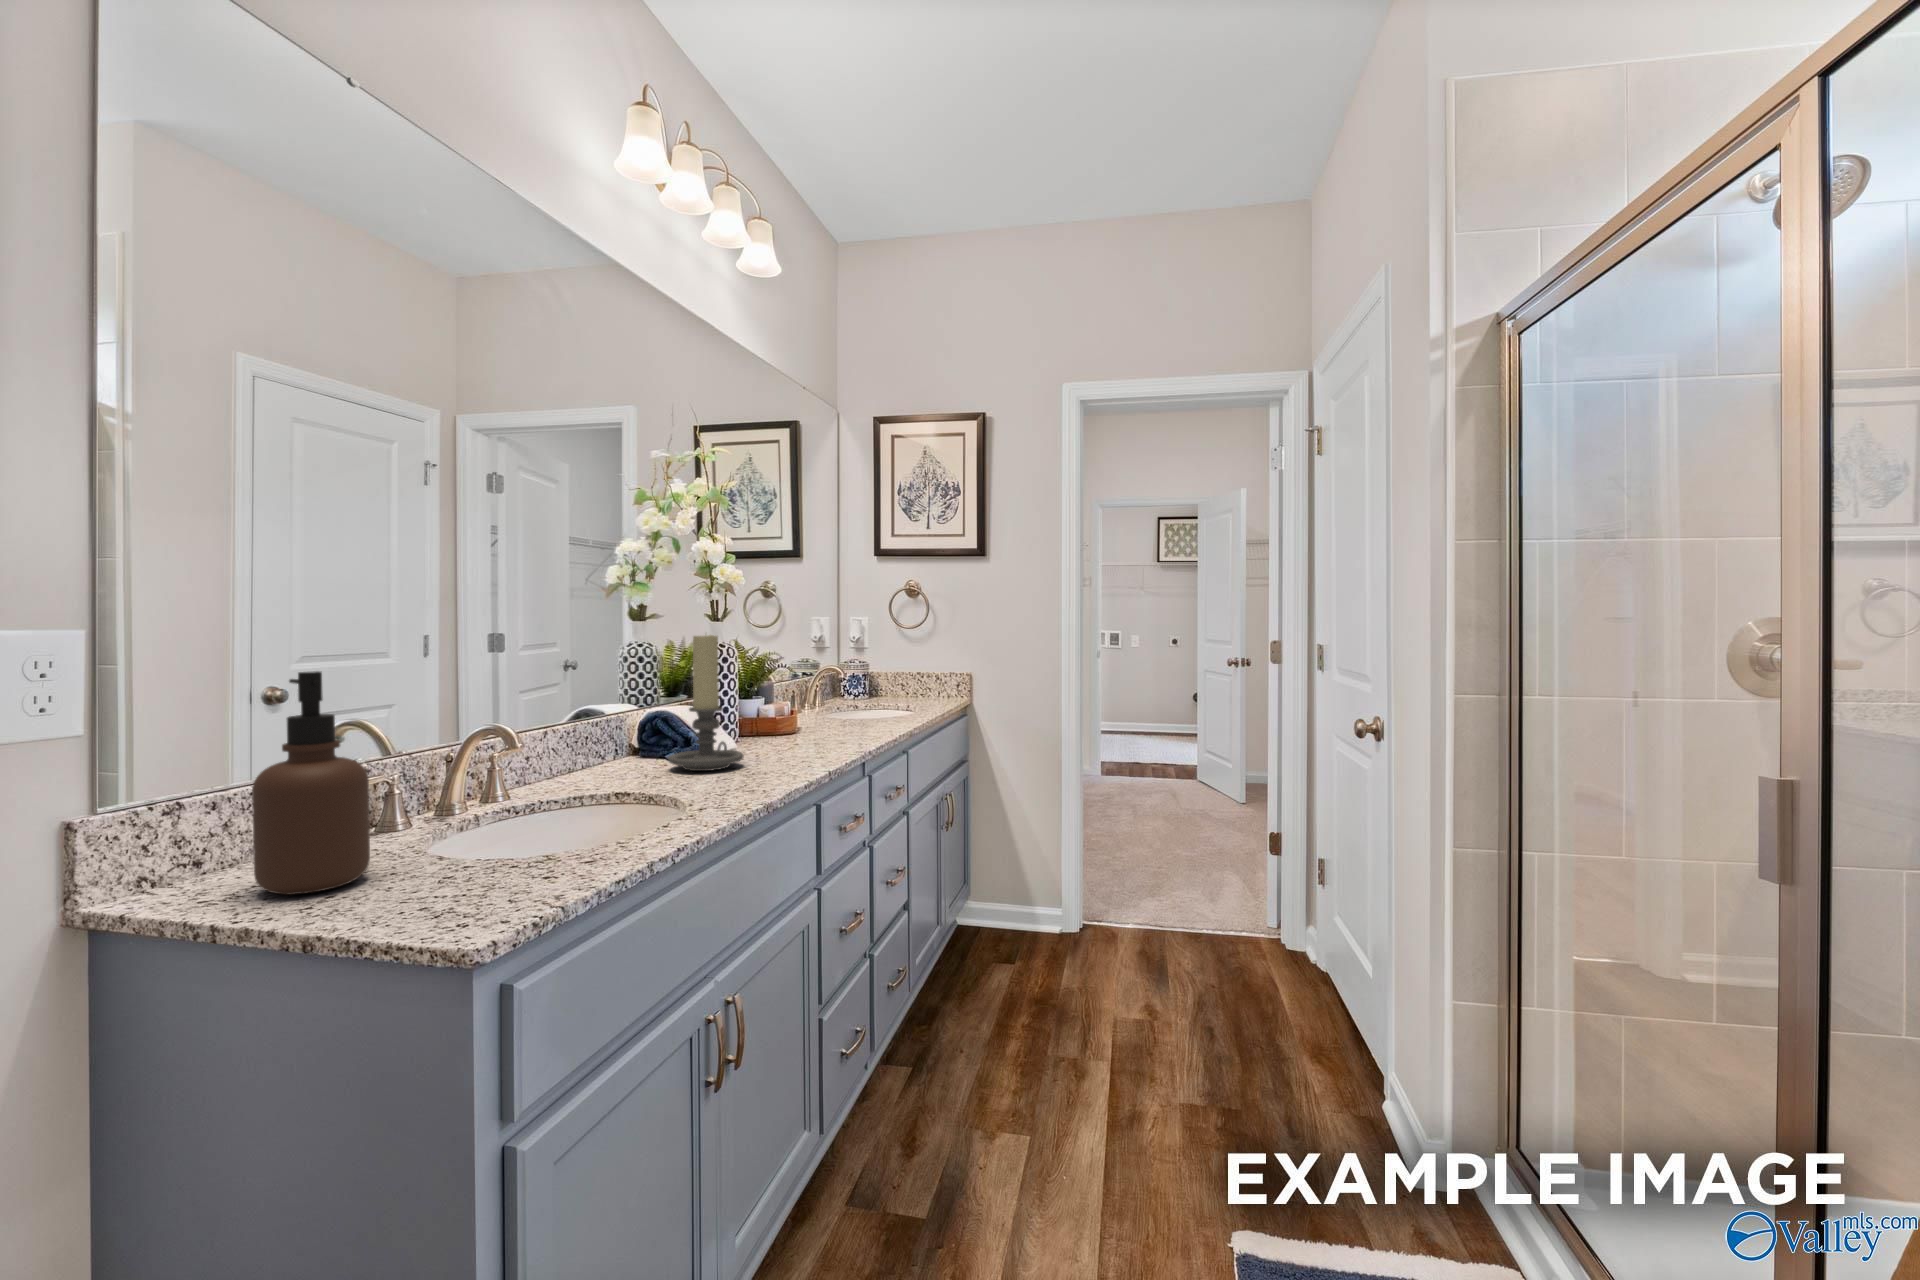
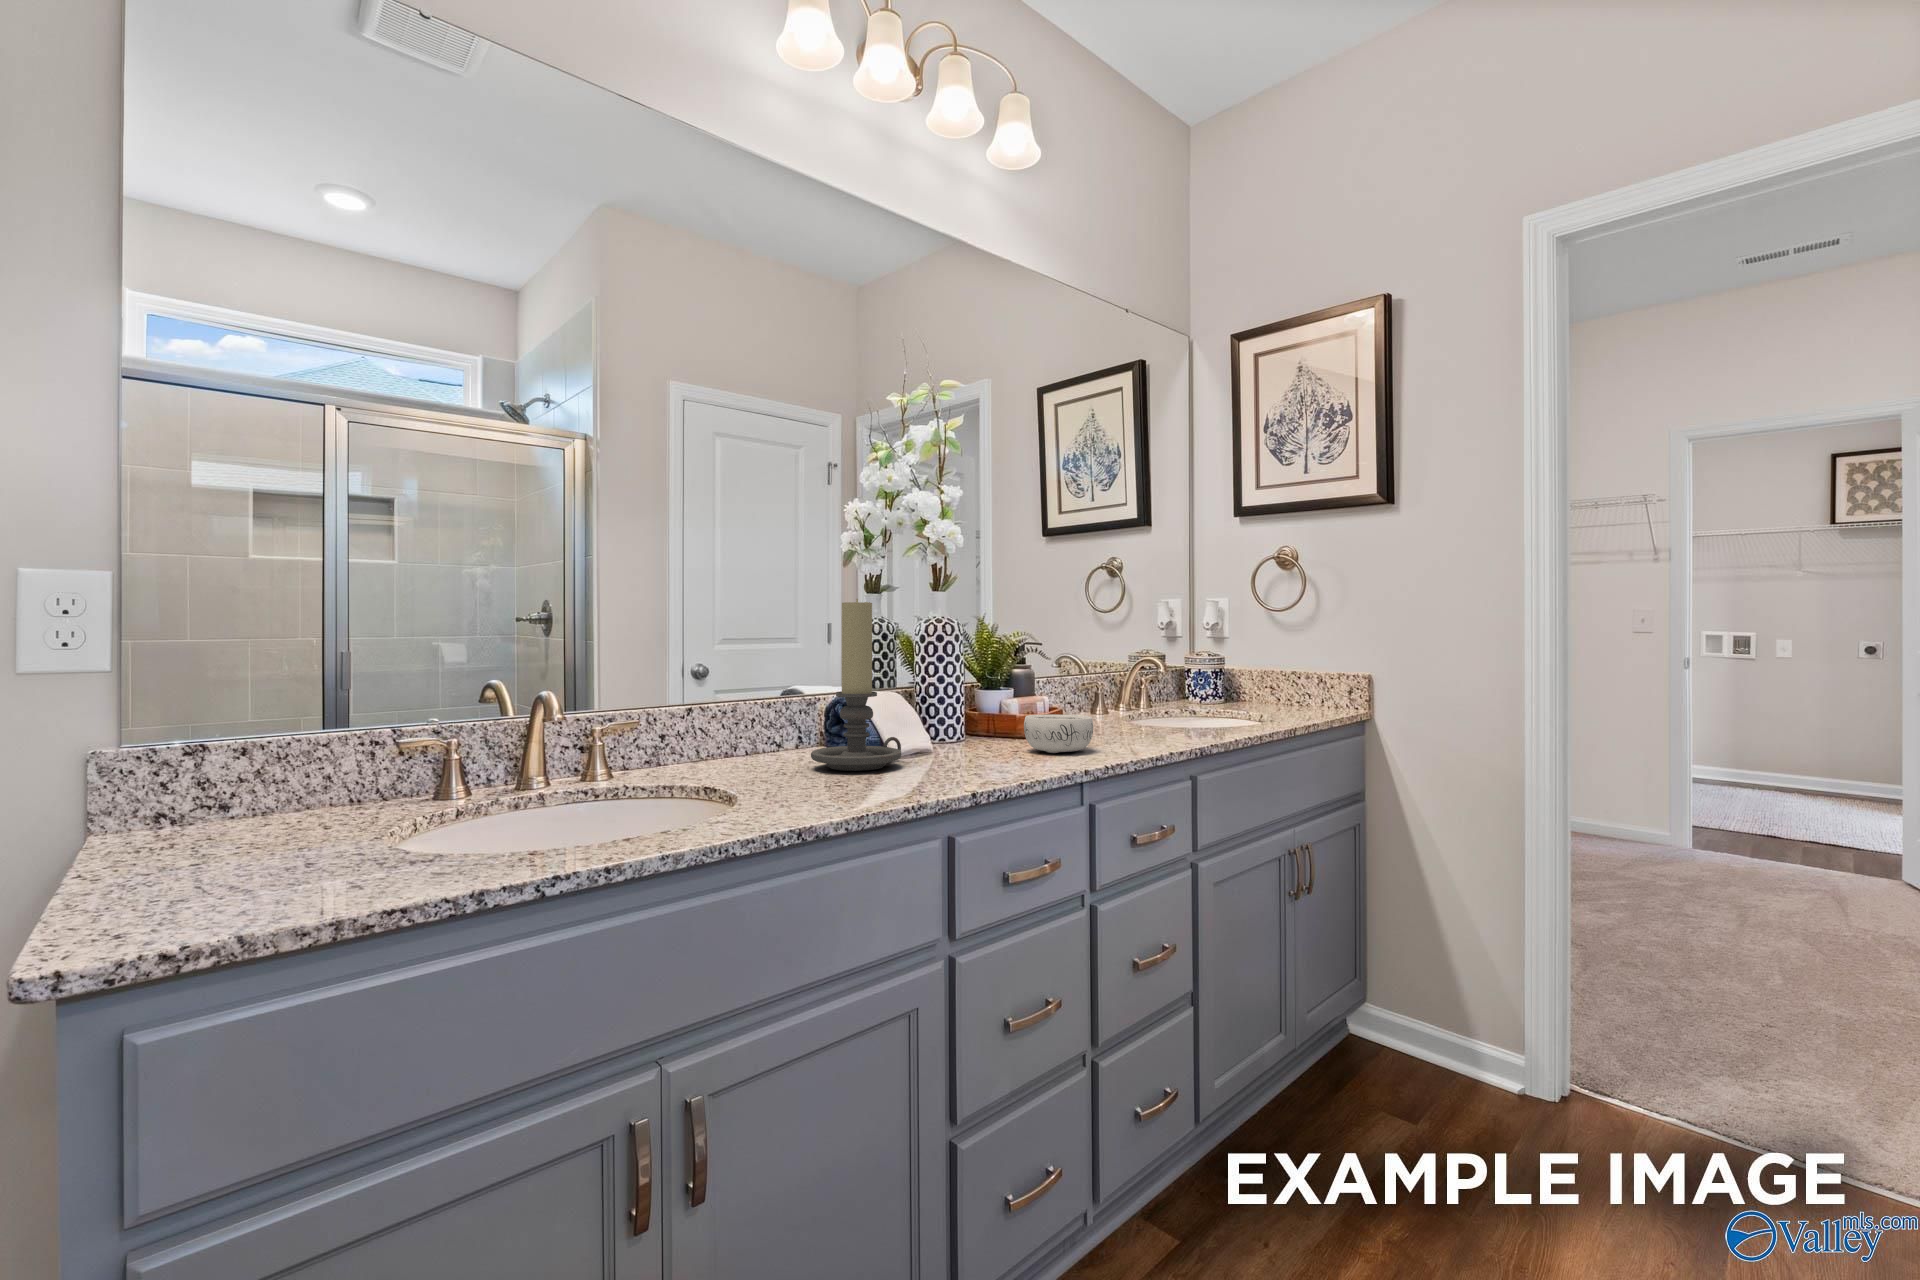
soap dispenser: present [252,671,370,895] -> none [190,616,313,848]
decorative bowl: none [802,715,854,744] -> present [1024,714,1093,753]

